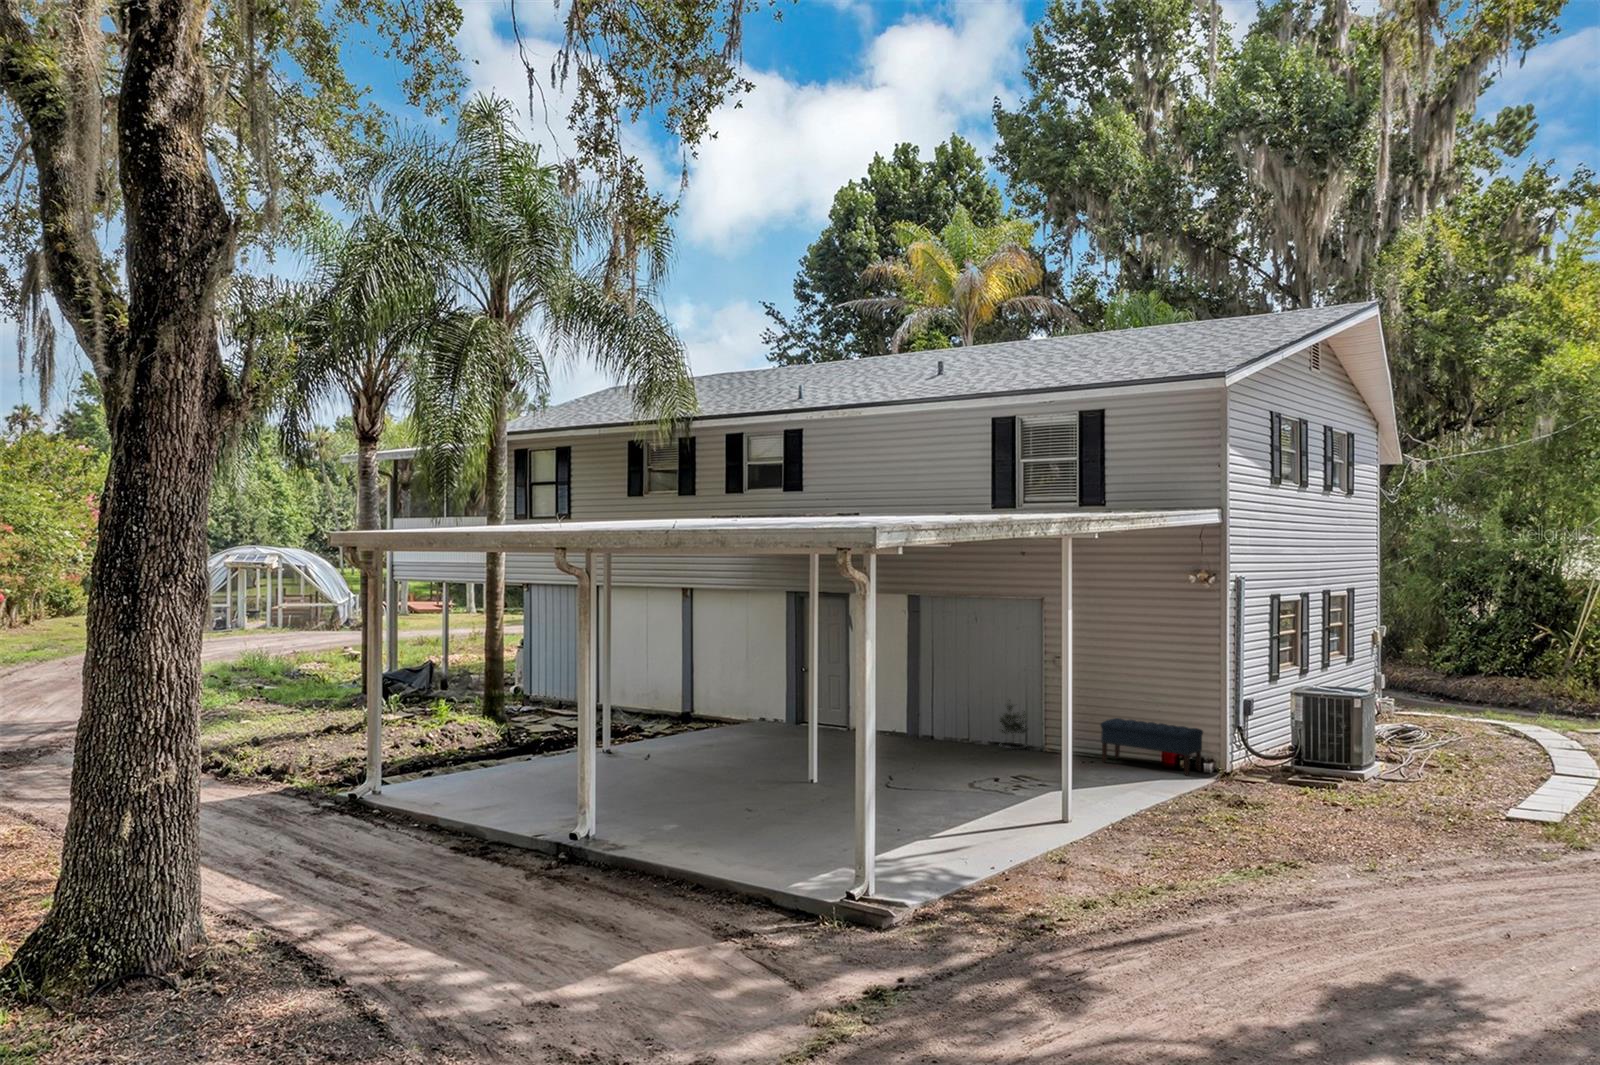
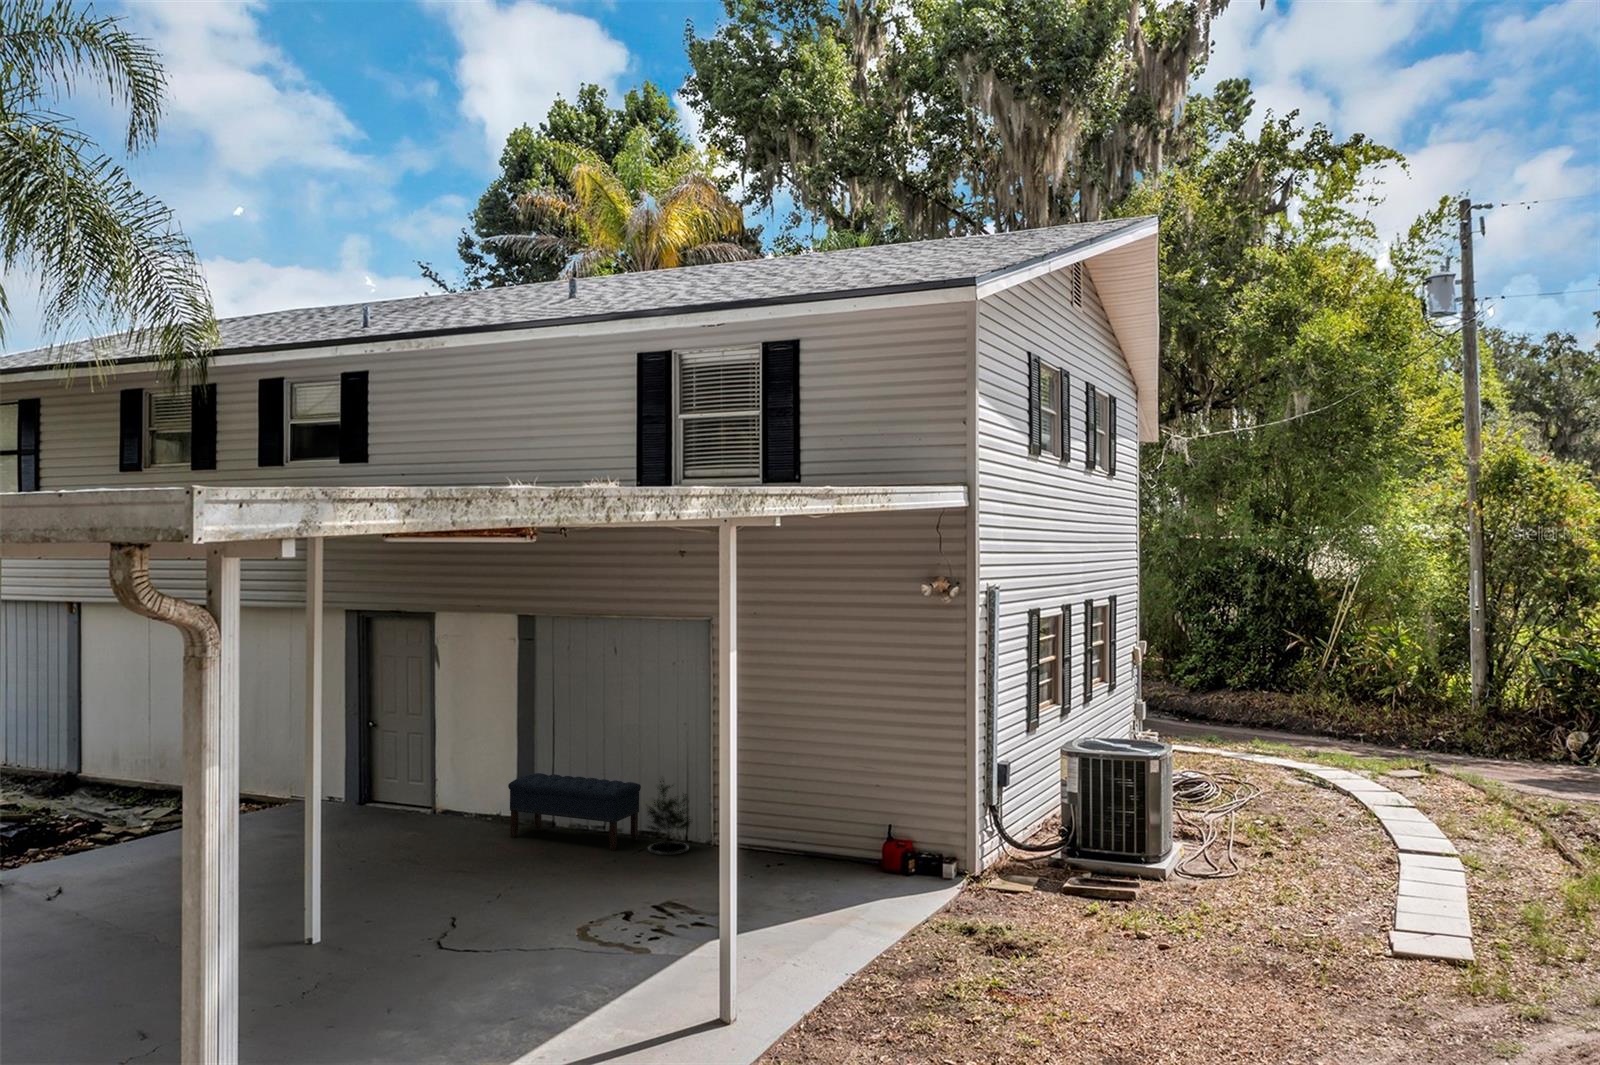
bench: present [1101,718,1203,776] -> present [508,773,641,851]

